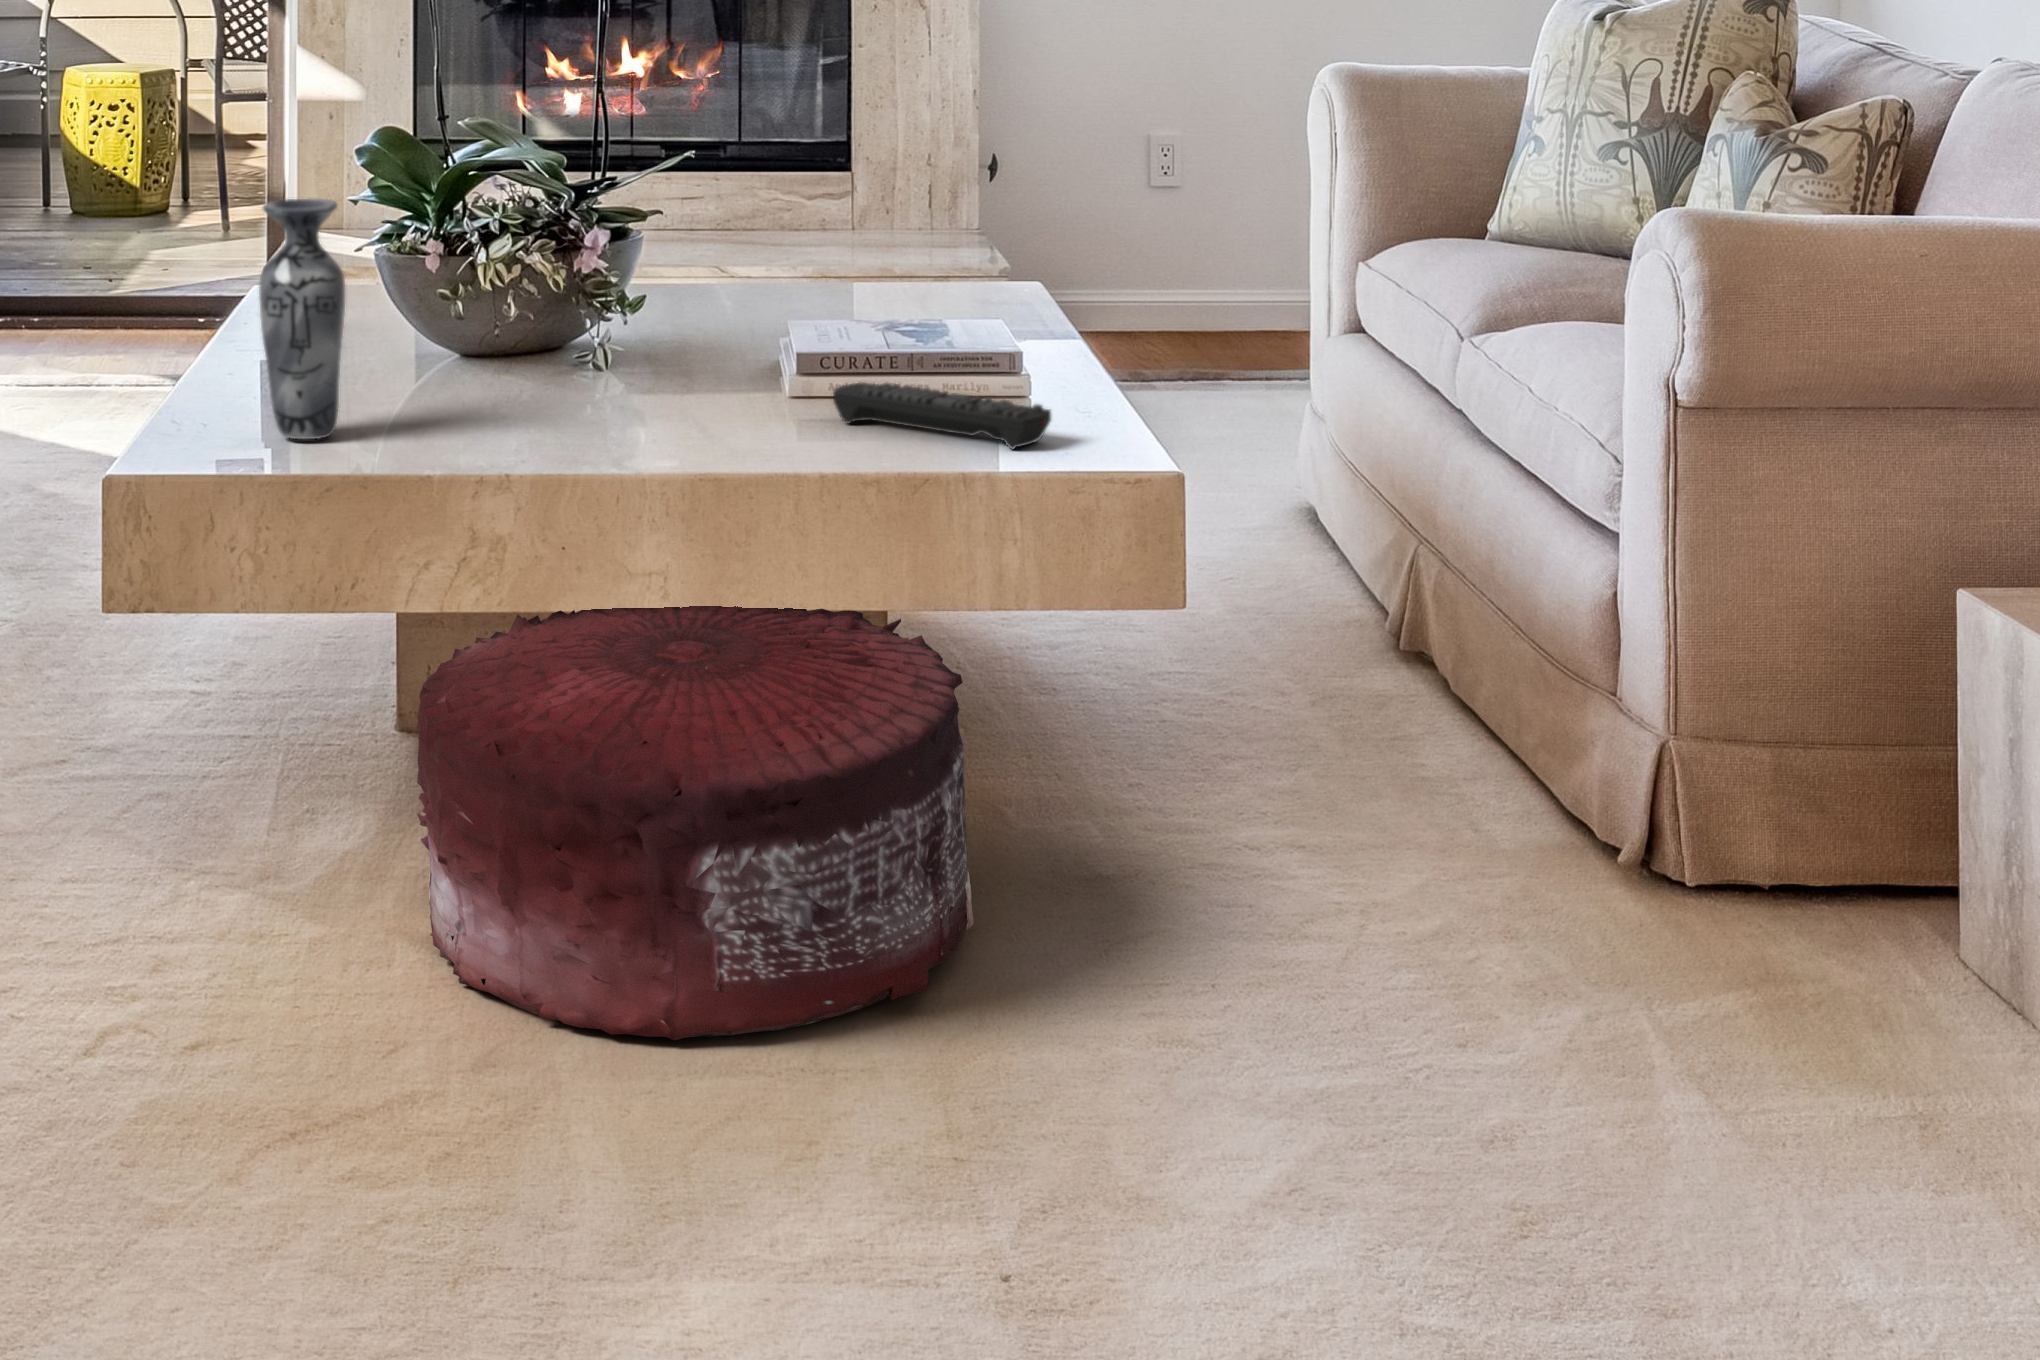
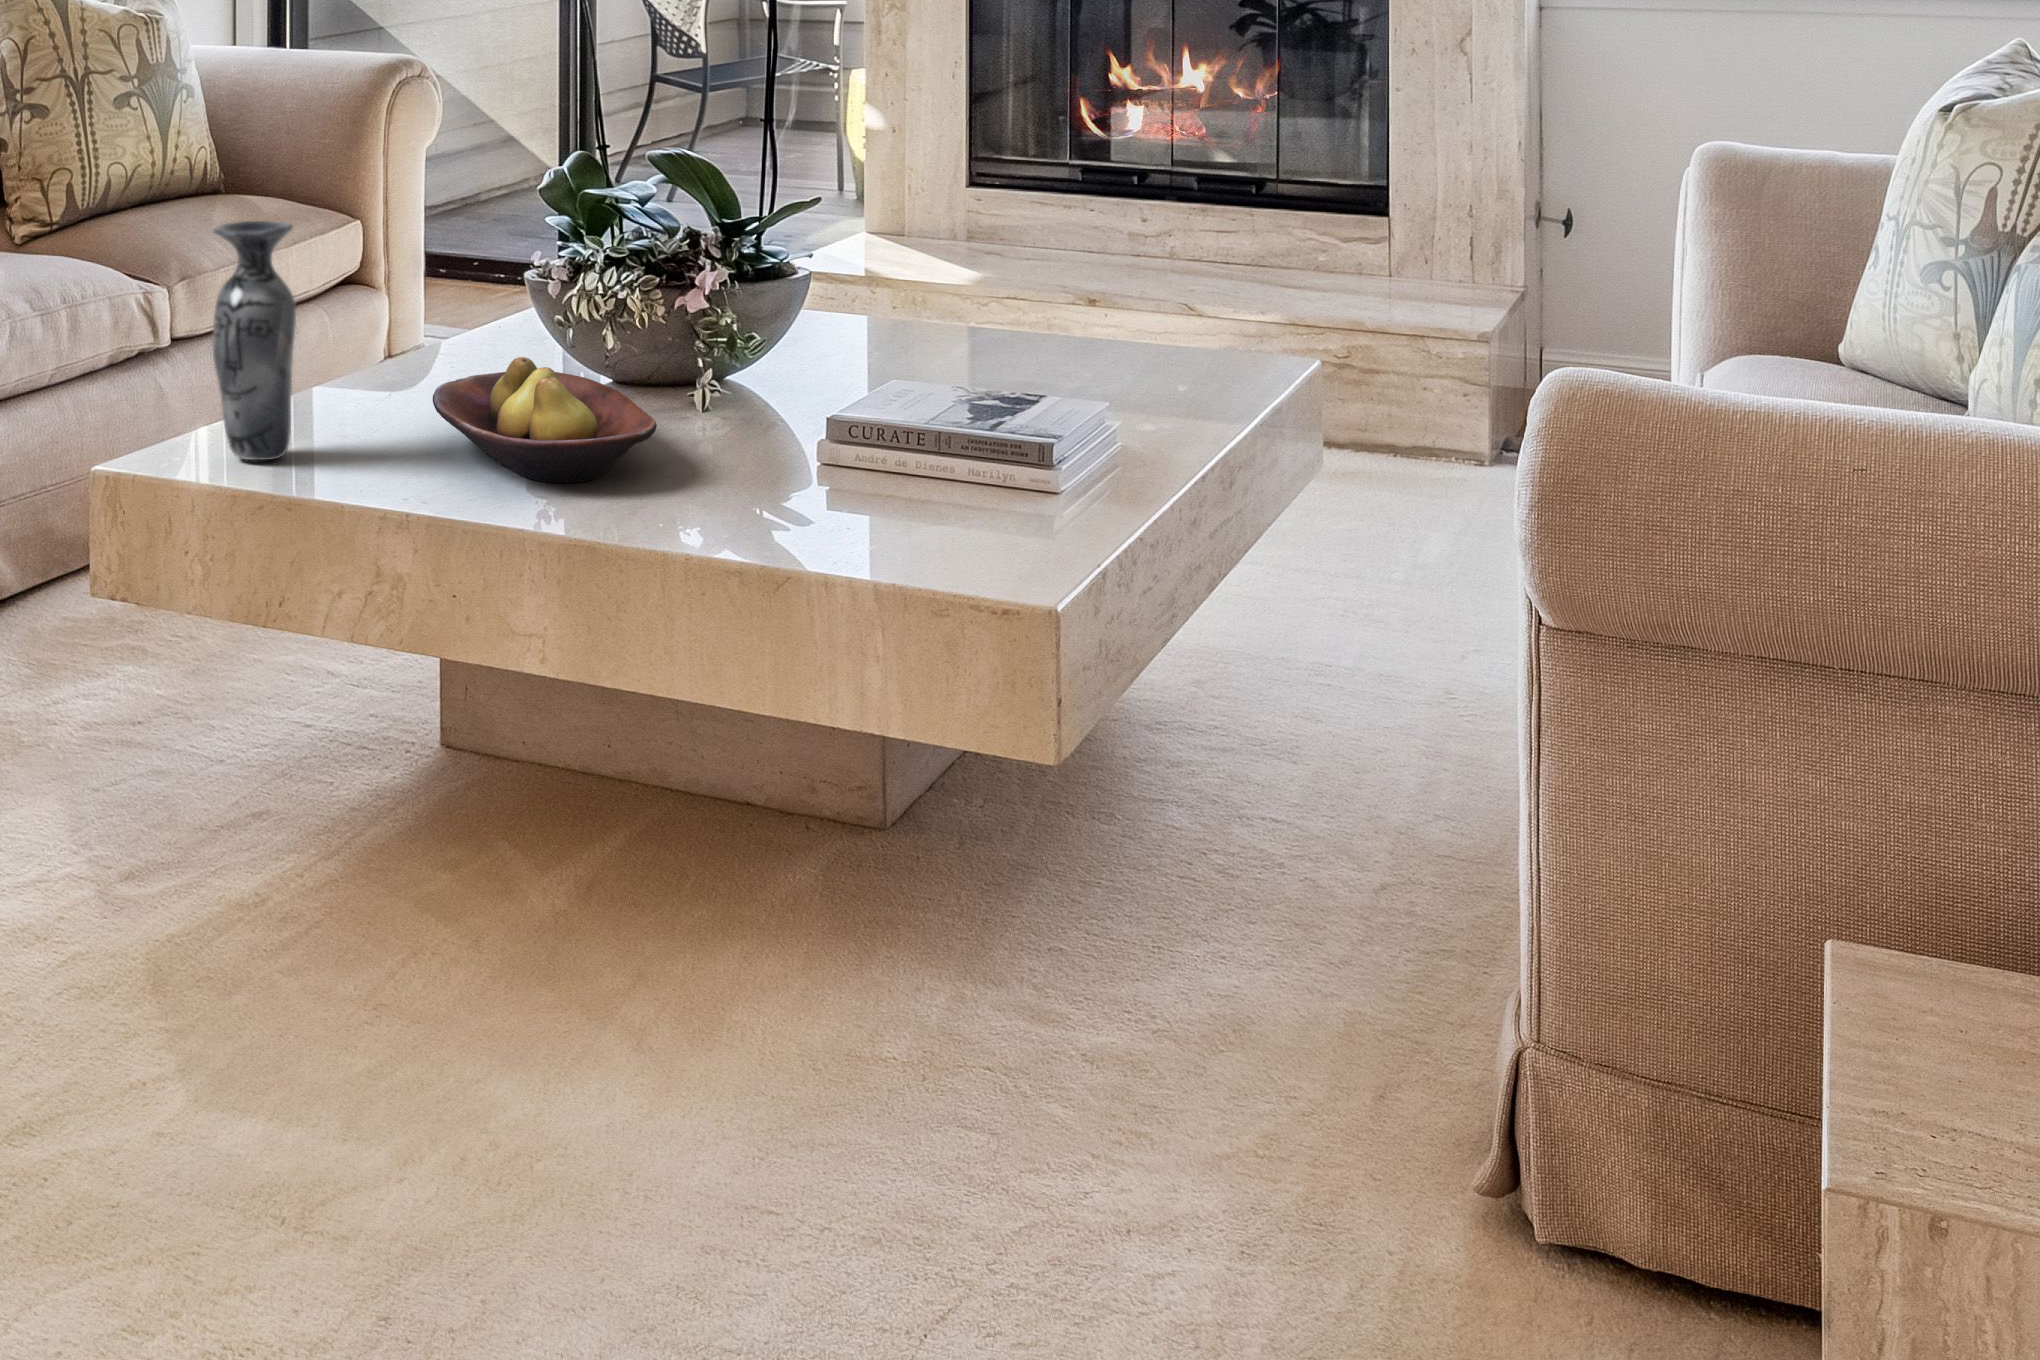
fruit bowl: none [433,316,709,425] -> present [433,357,657,483]
remote control: present [833,382,1051,449] -> none [748,465,922,564]
pouf: present [417,606,974,1040] -> none [71,665,706,1185]

